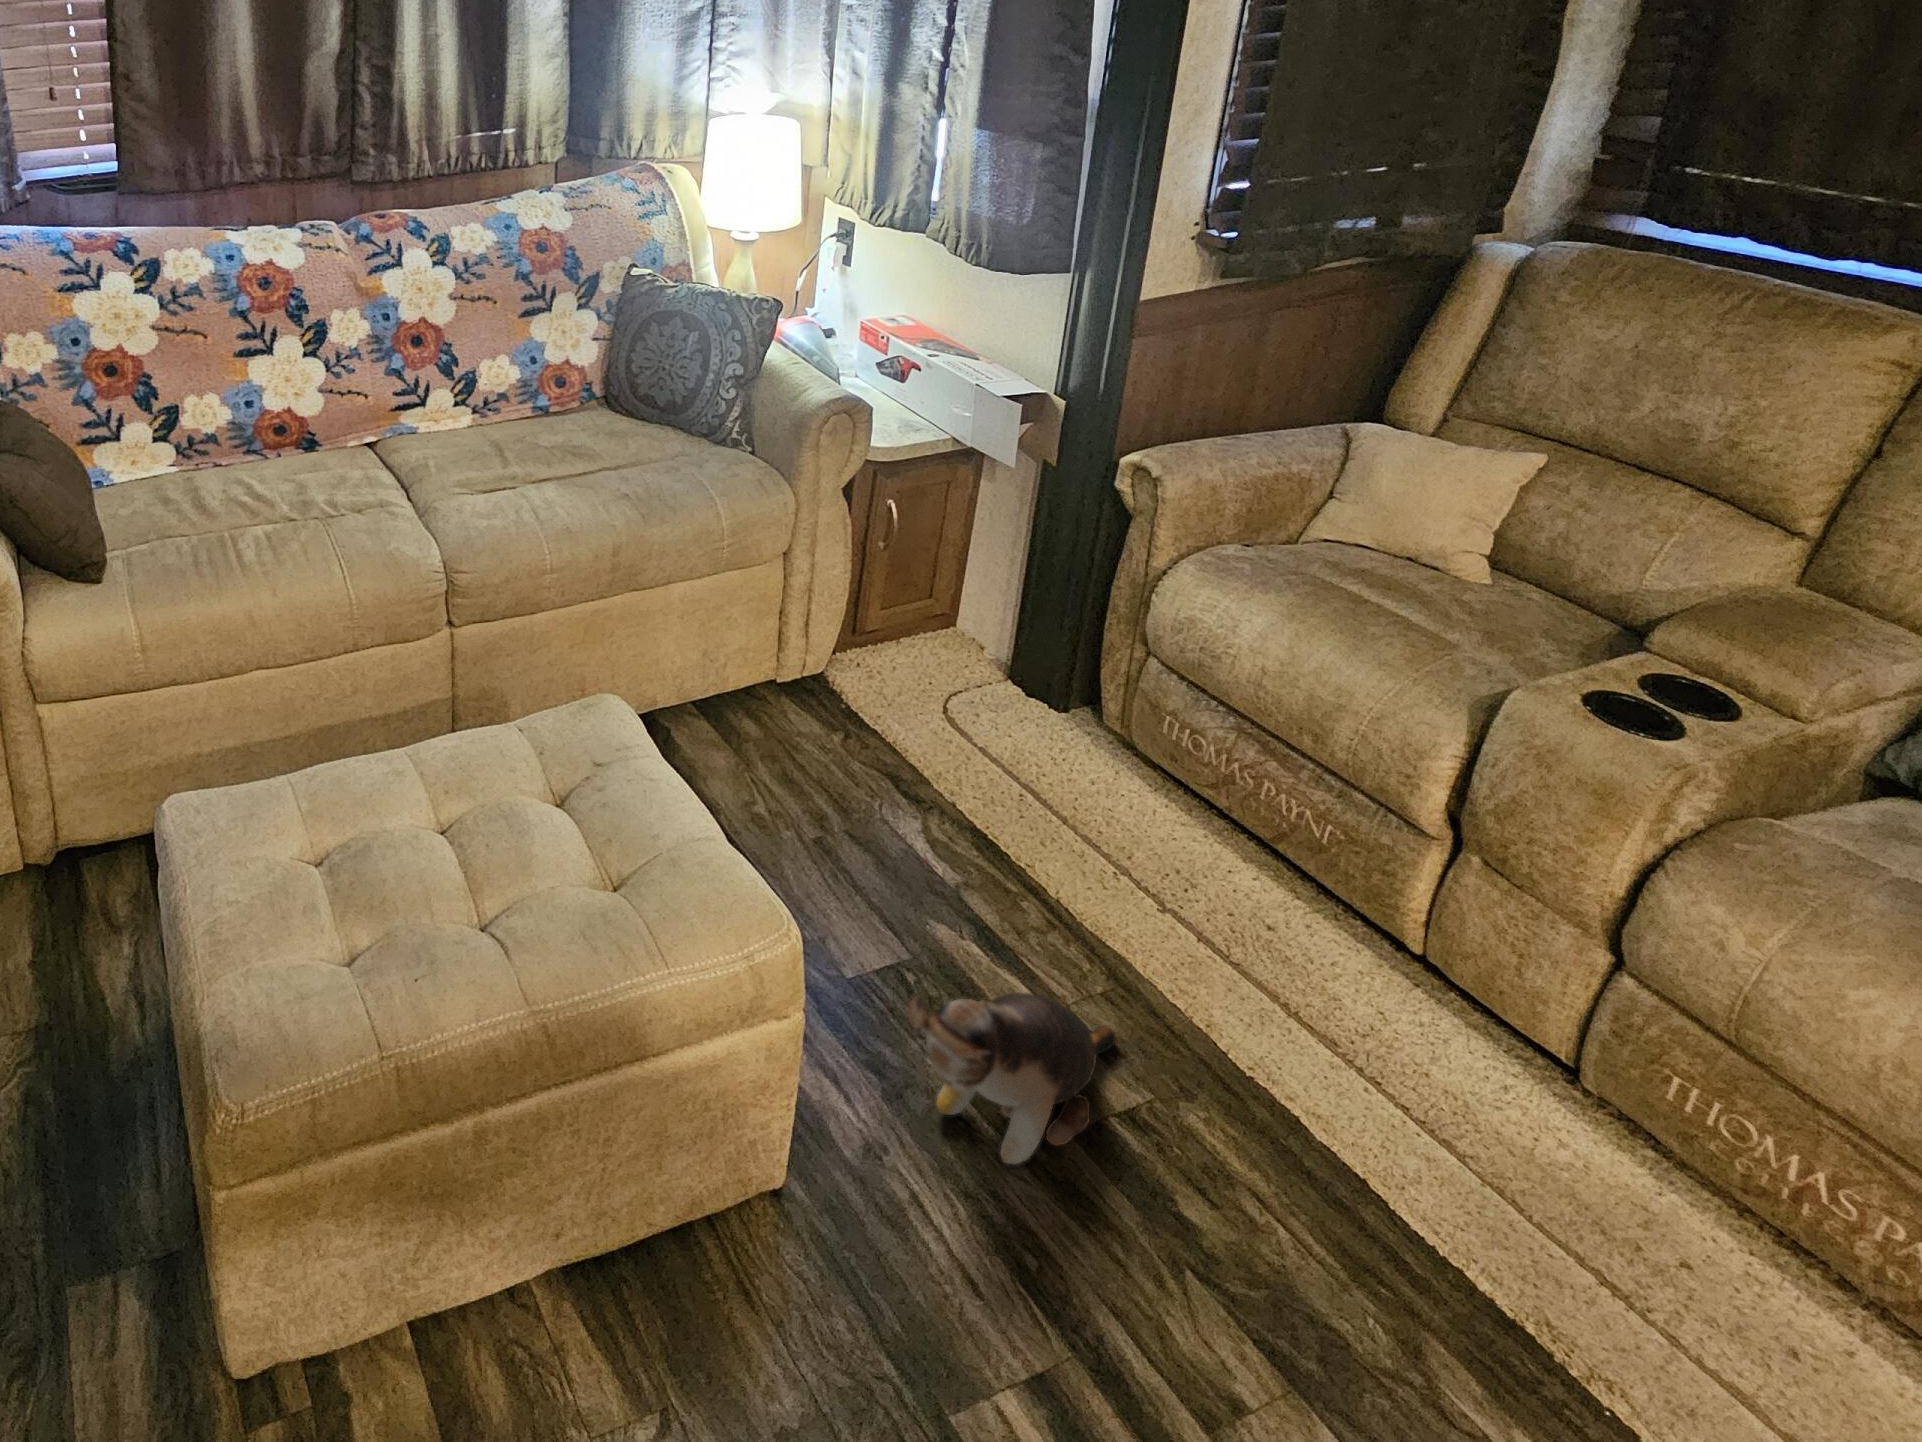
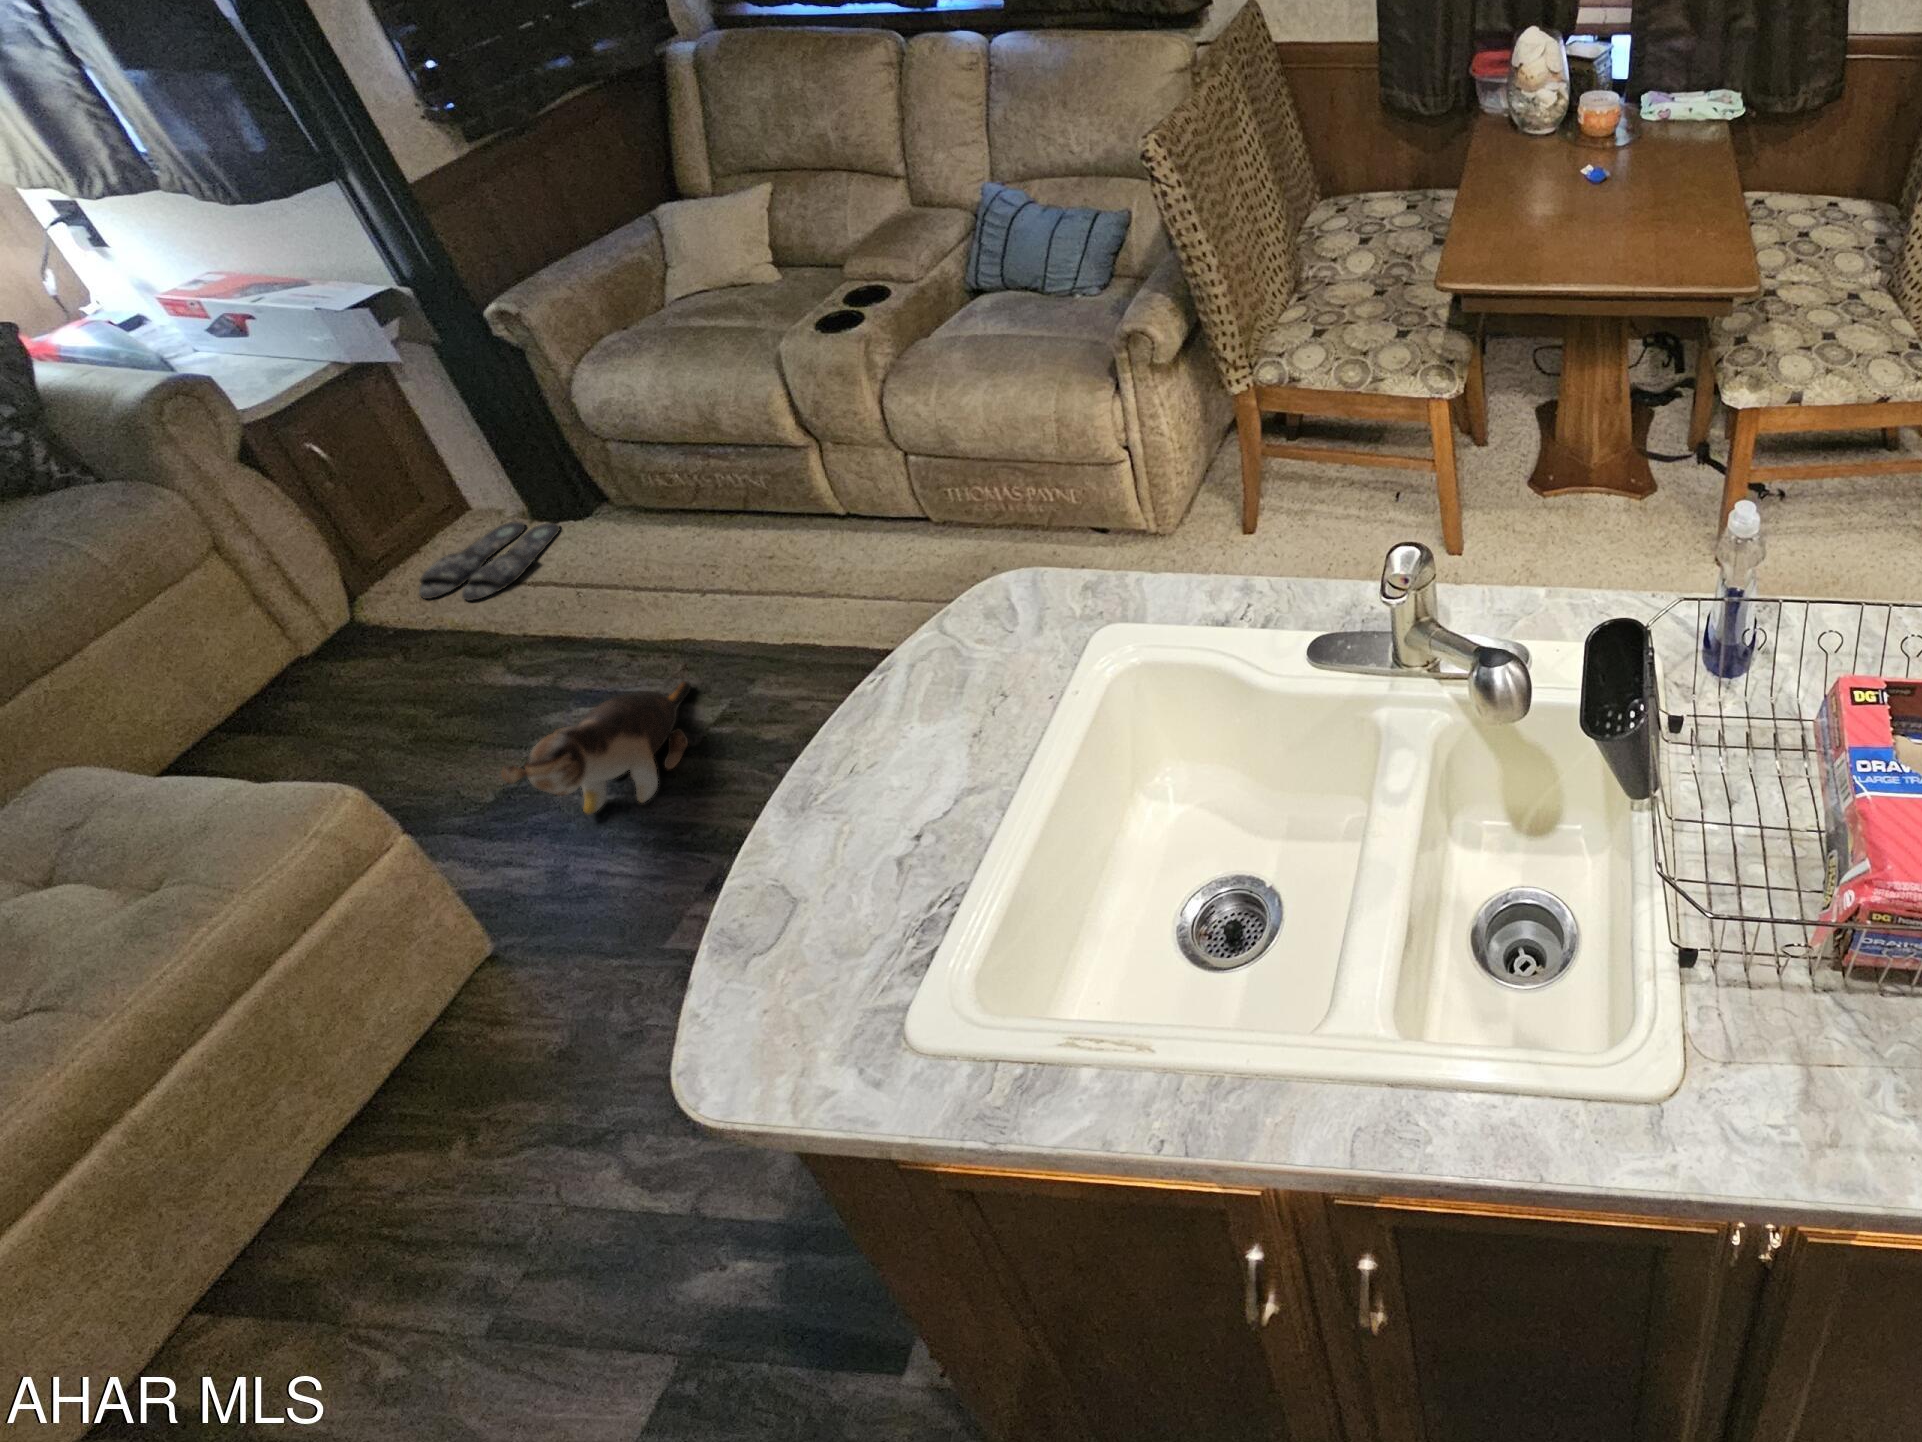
slippers: none [882,666,1033,740] -> present [419,522,560,601]

